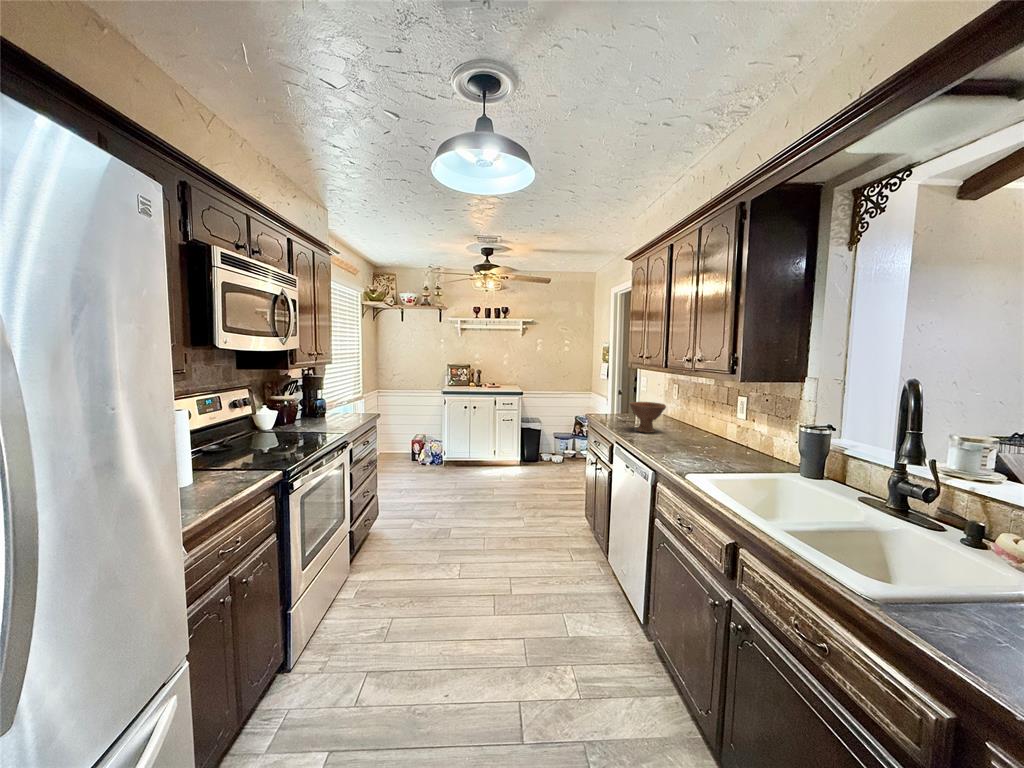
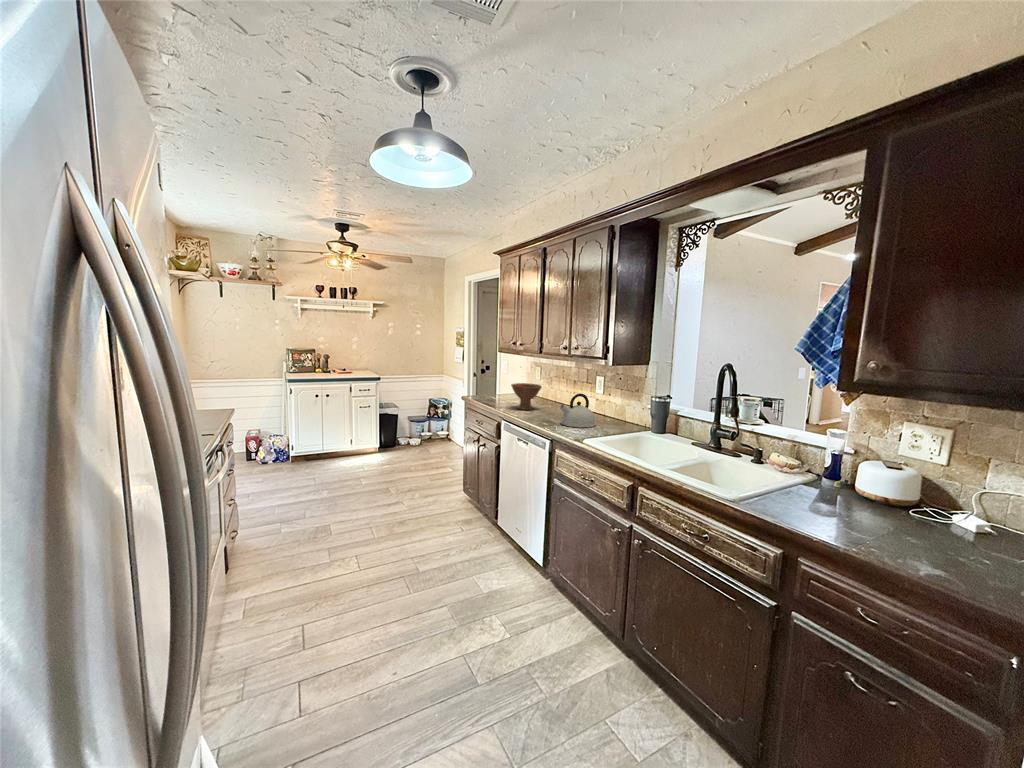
kettle: none [672,416,722,459] -> present [560,393,596,428]

